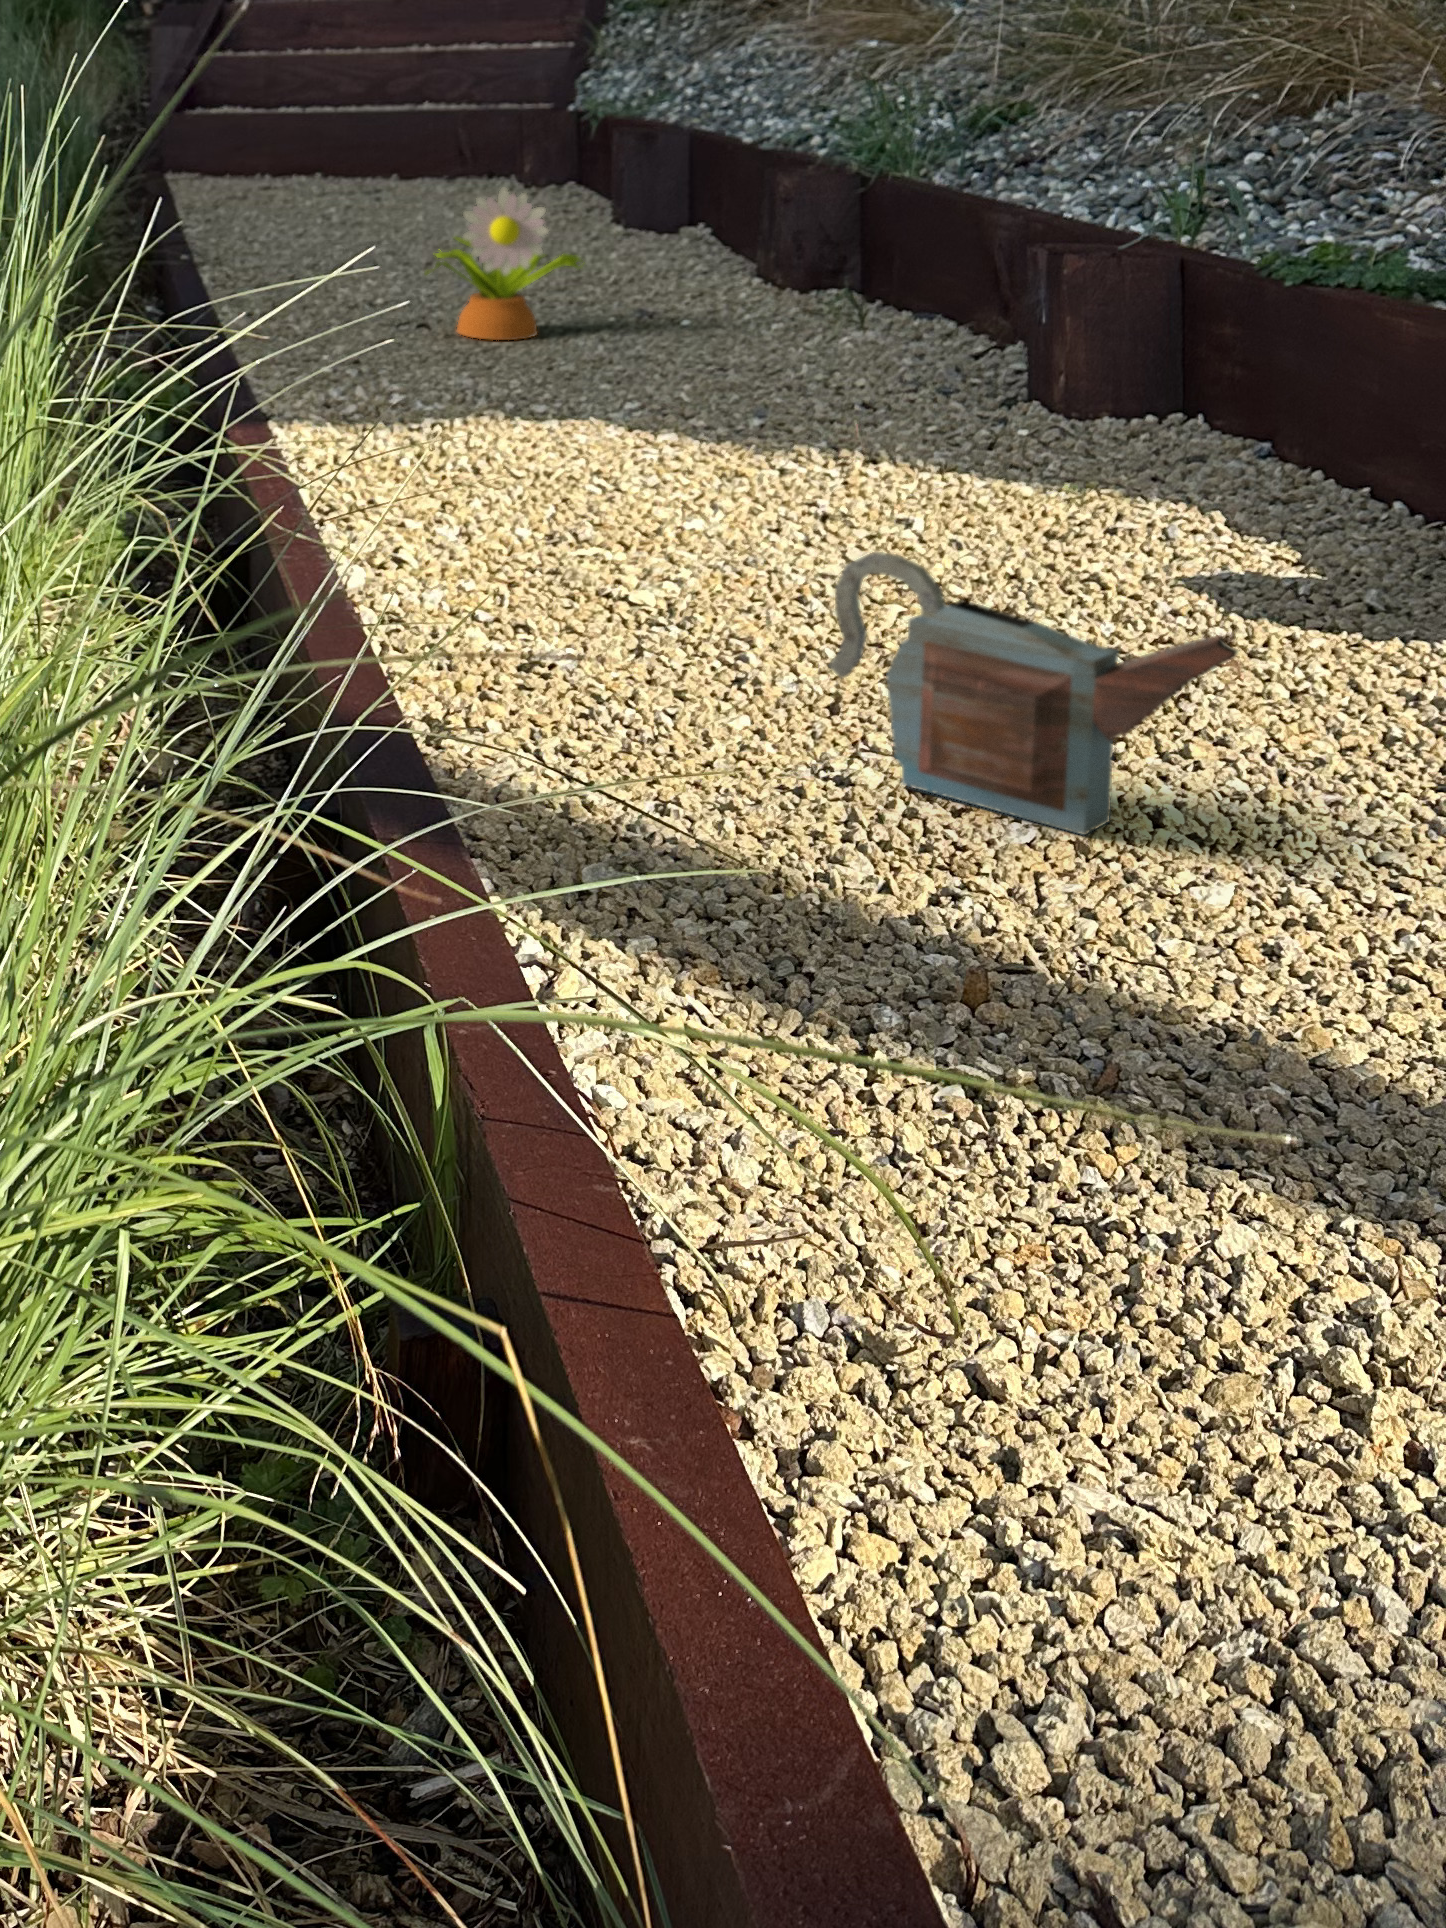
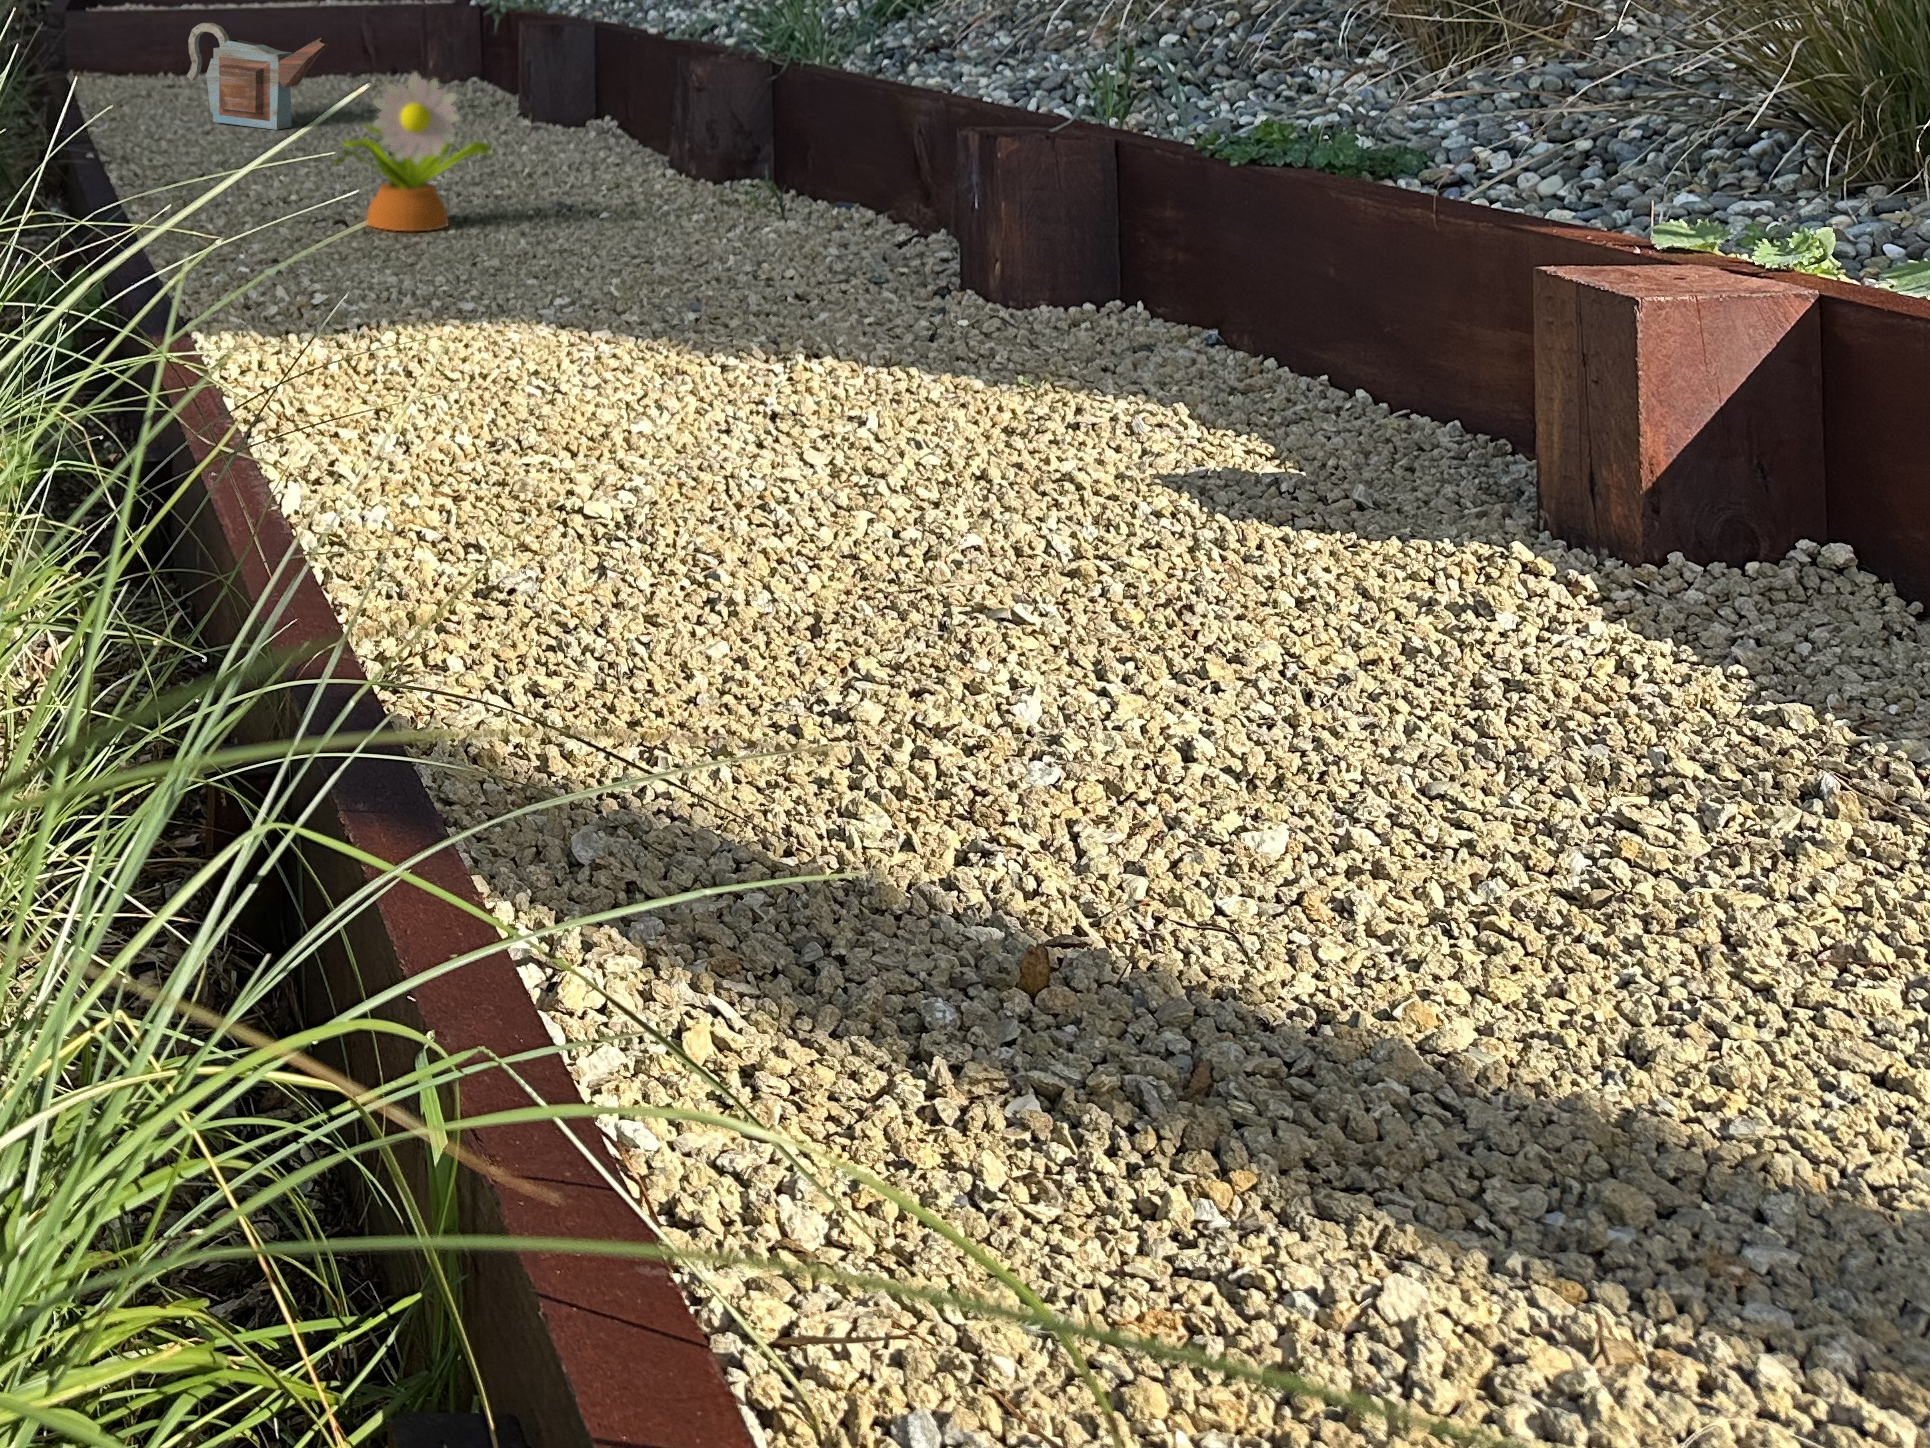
watering can: present [829,552,1238,835] -> present [187,23,328,130]

